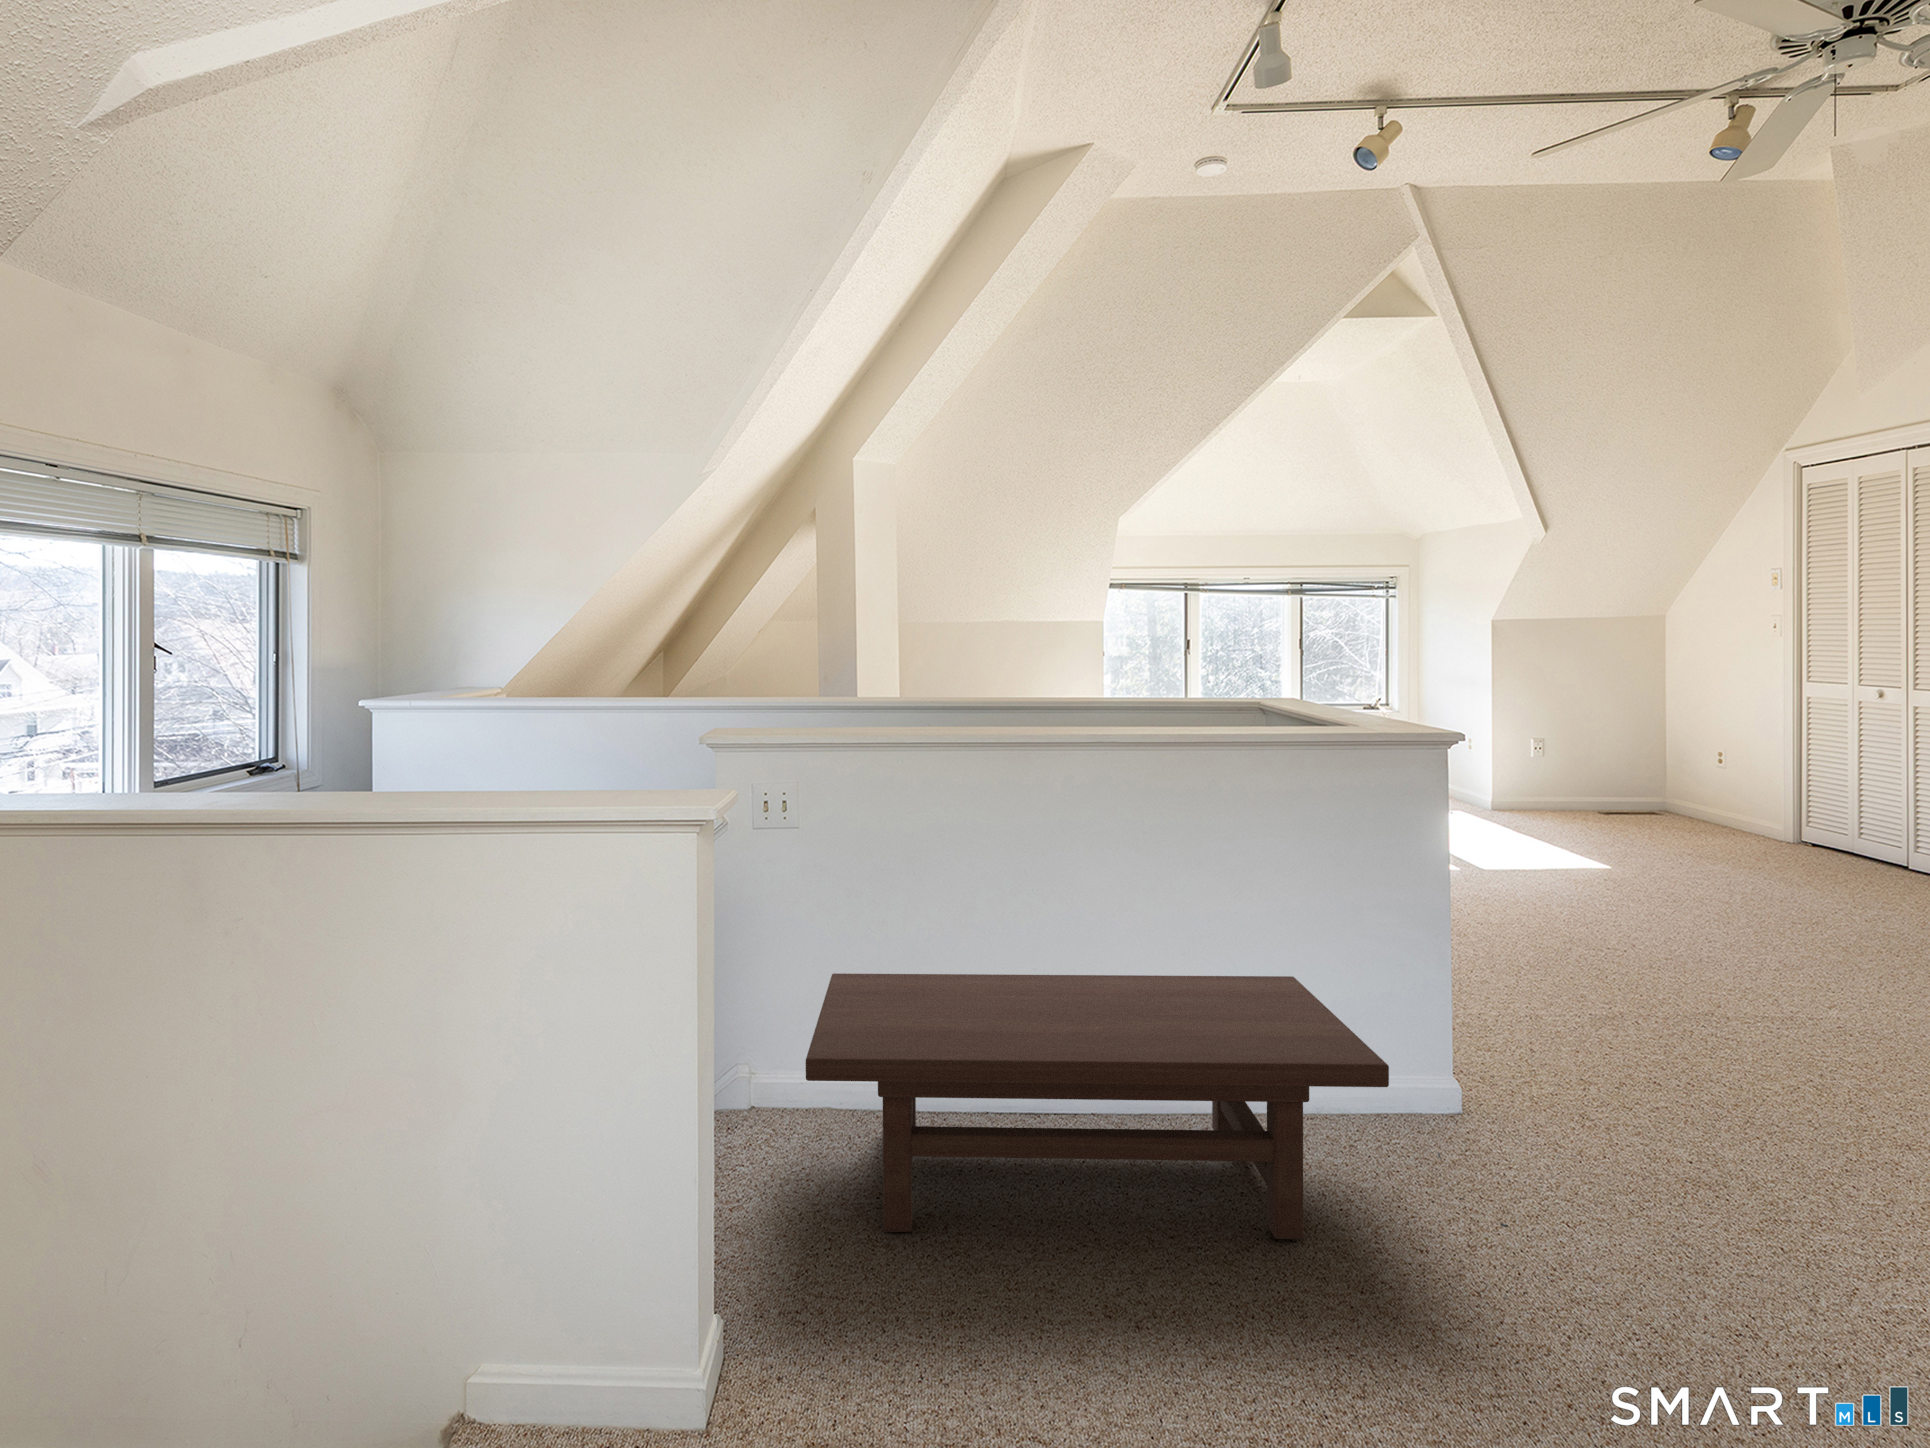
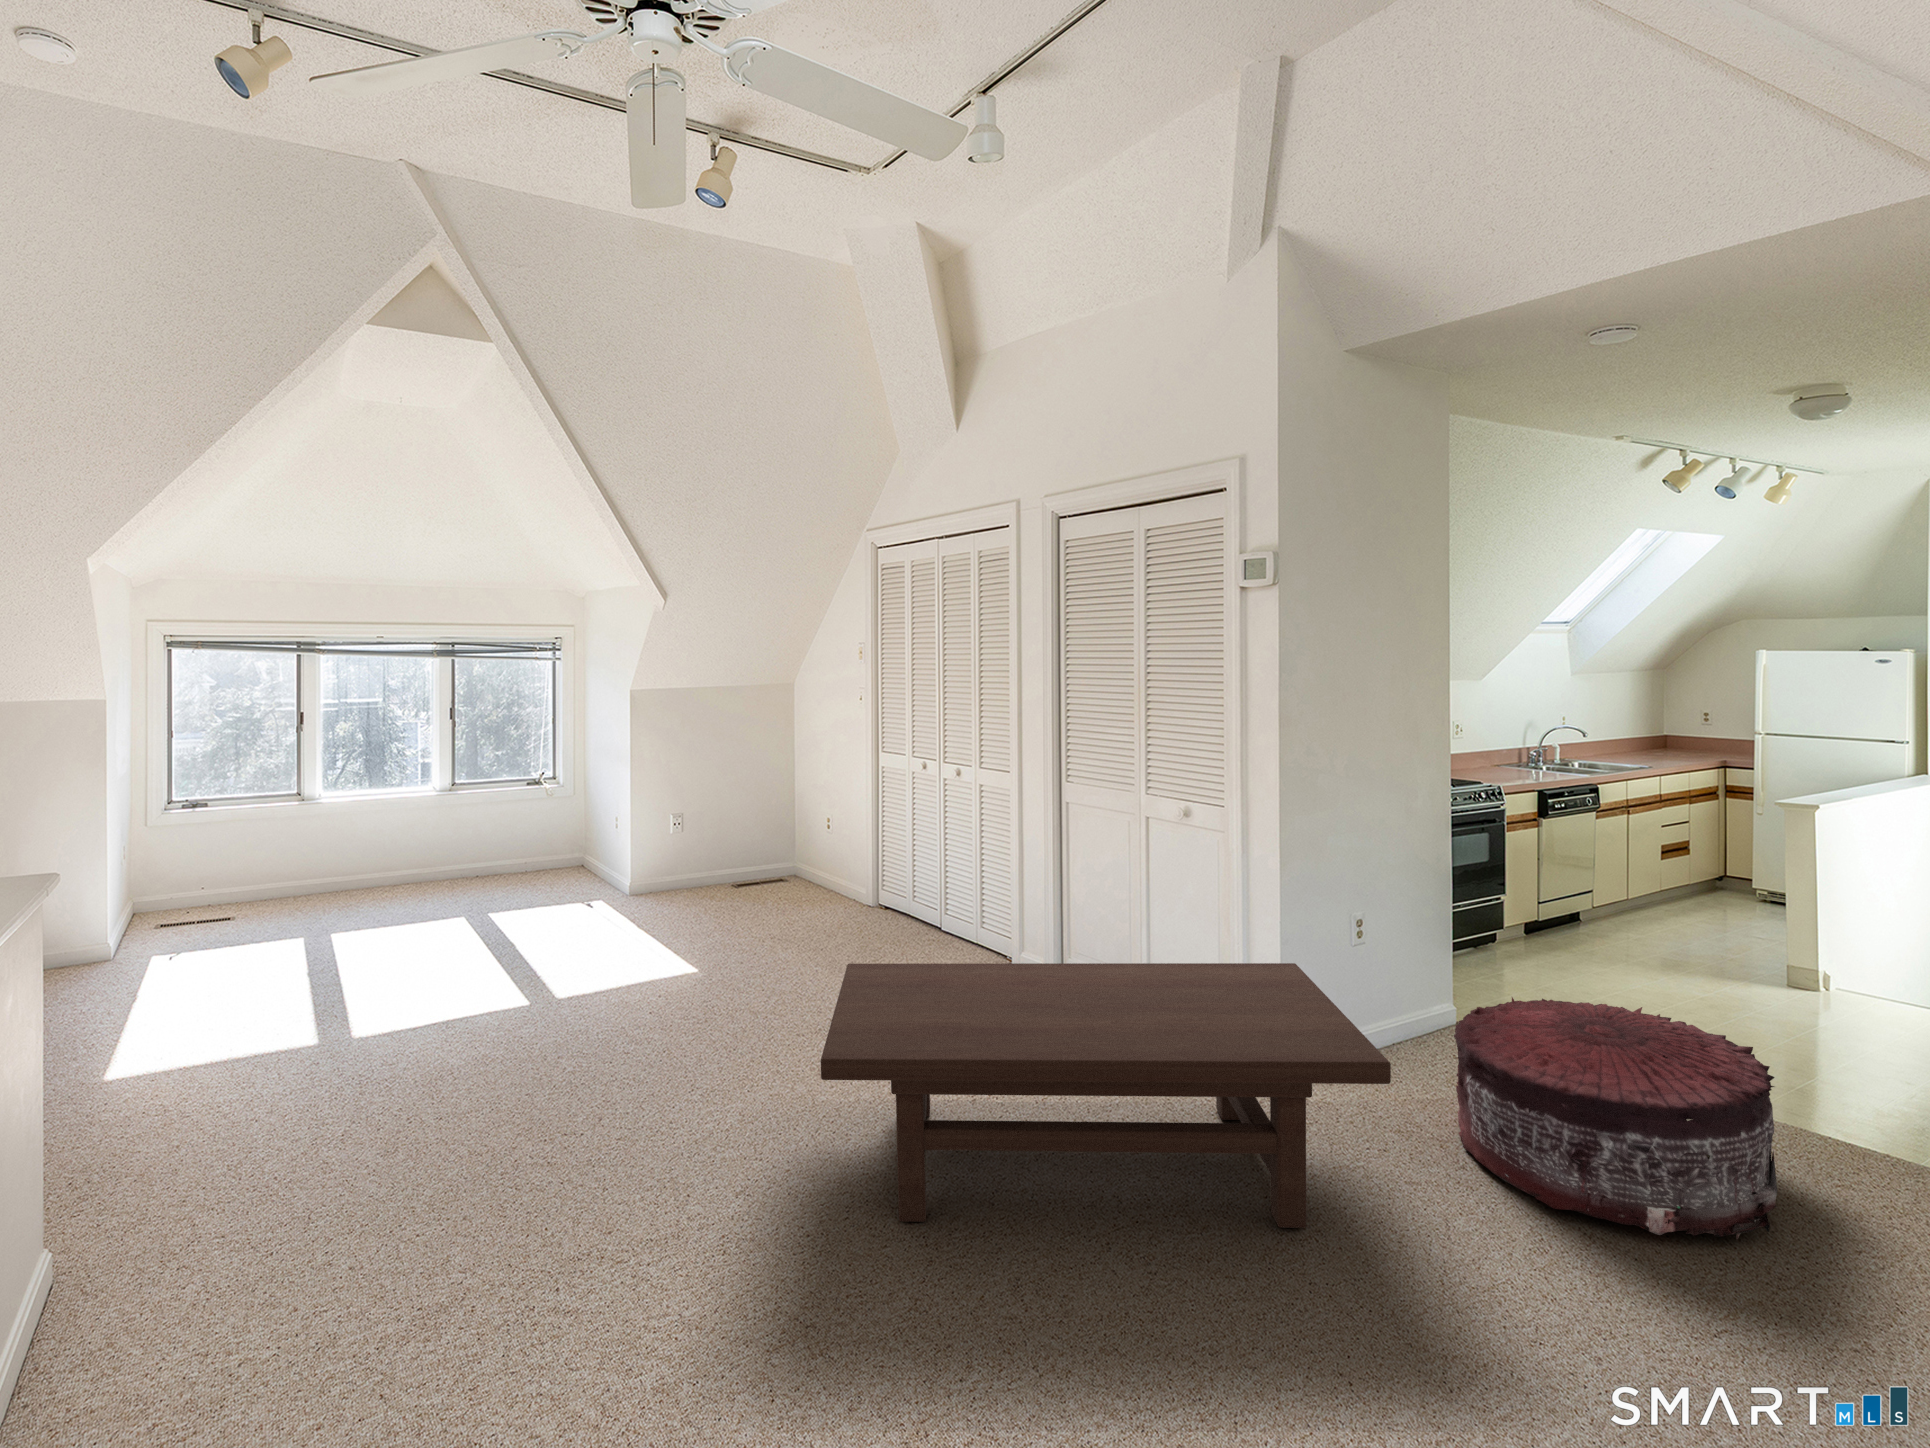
pouf: none [1454,1012,1779,1252] -> present [1454,997,1777,1239]

